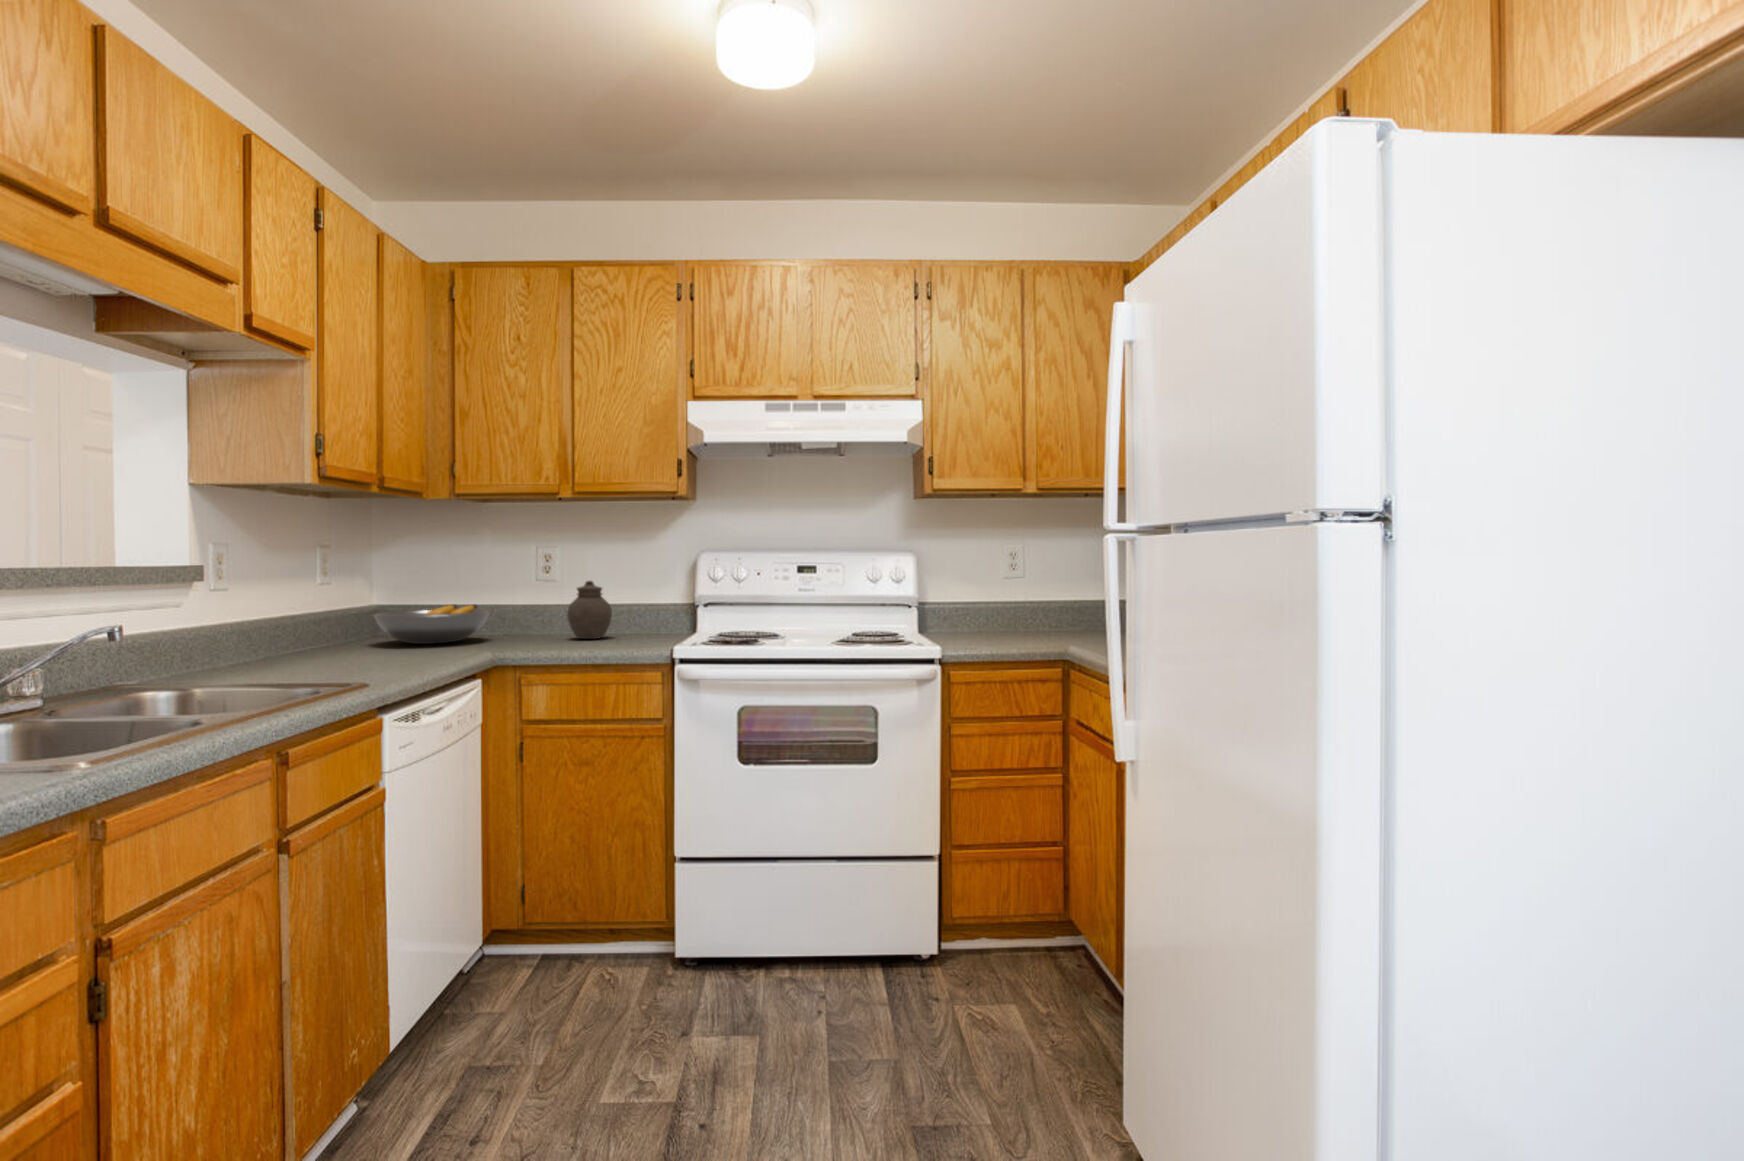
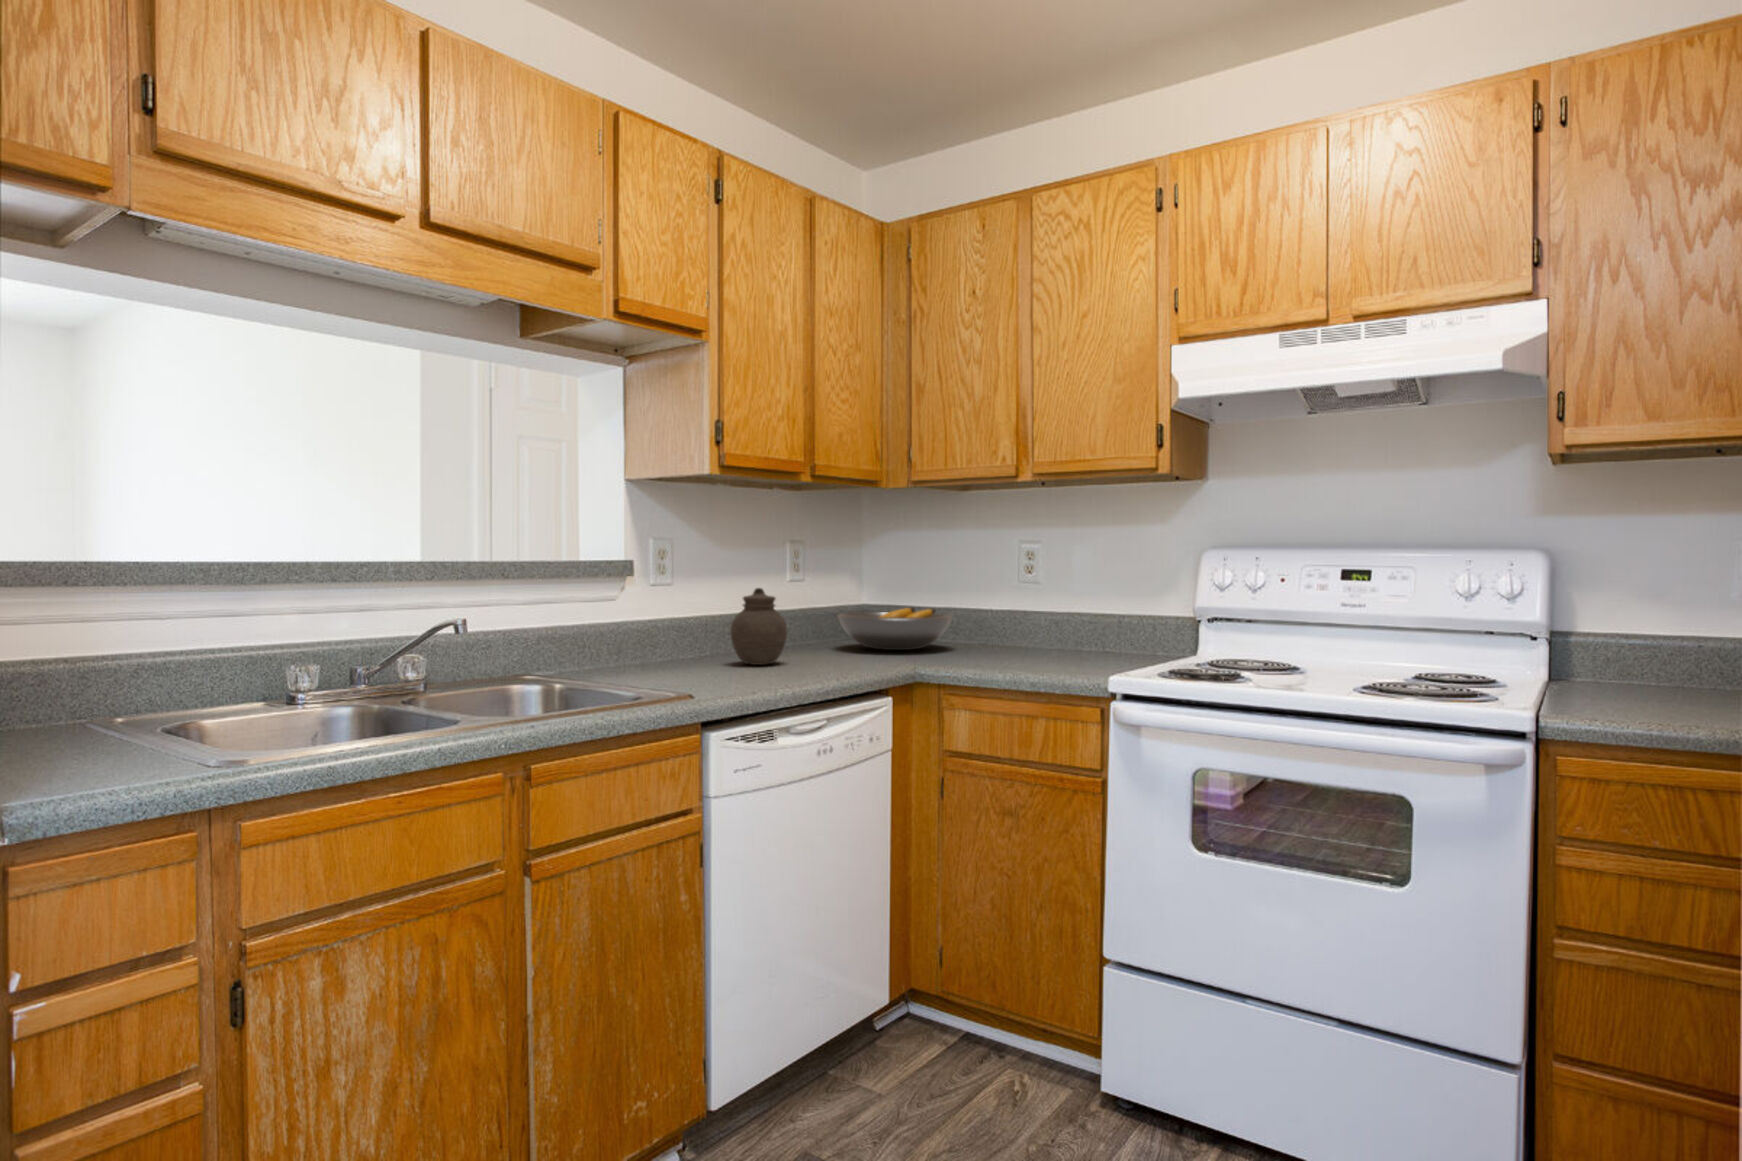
jar: present [567,581,612,639] -> present [730,588,787,665]

